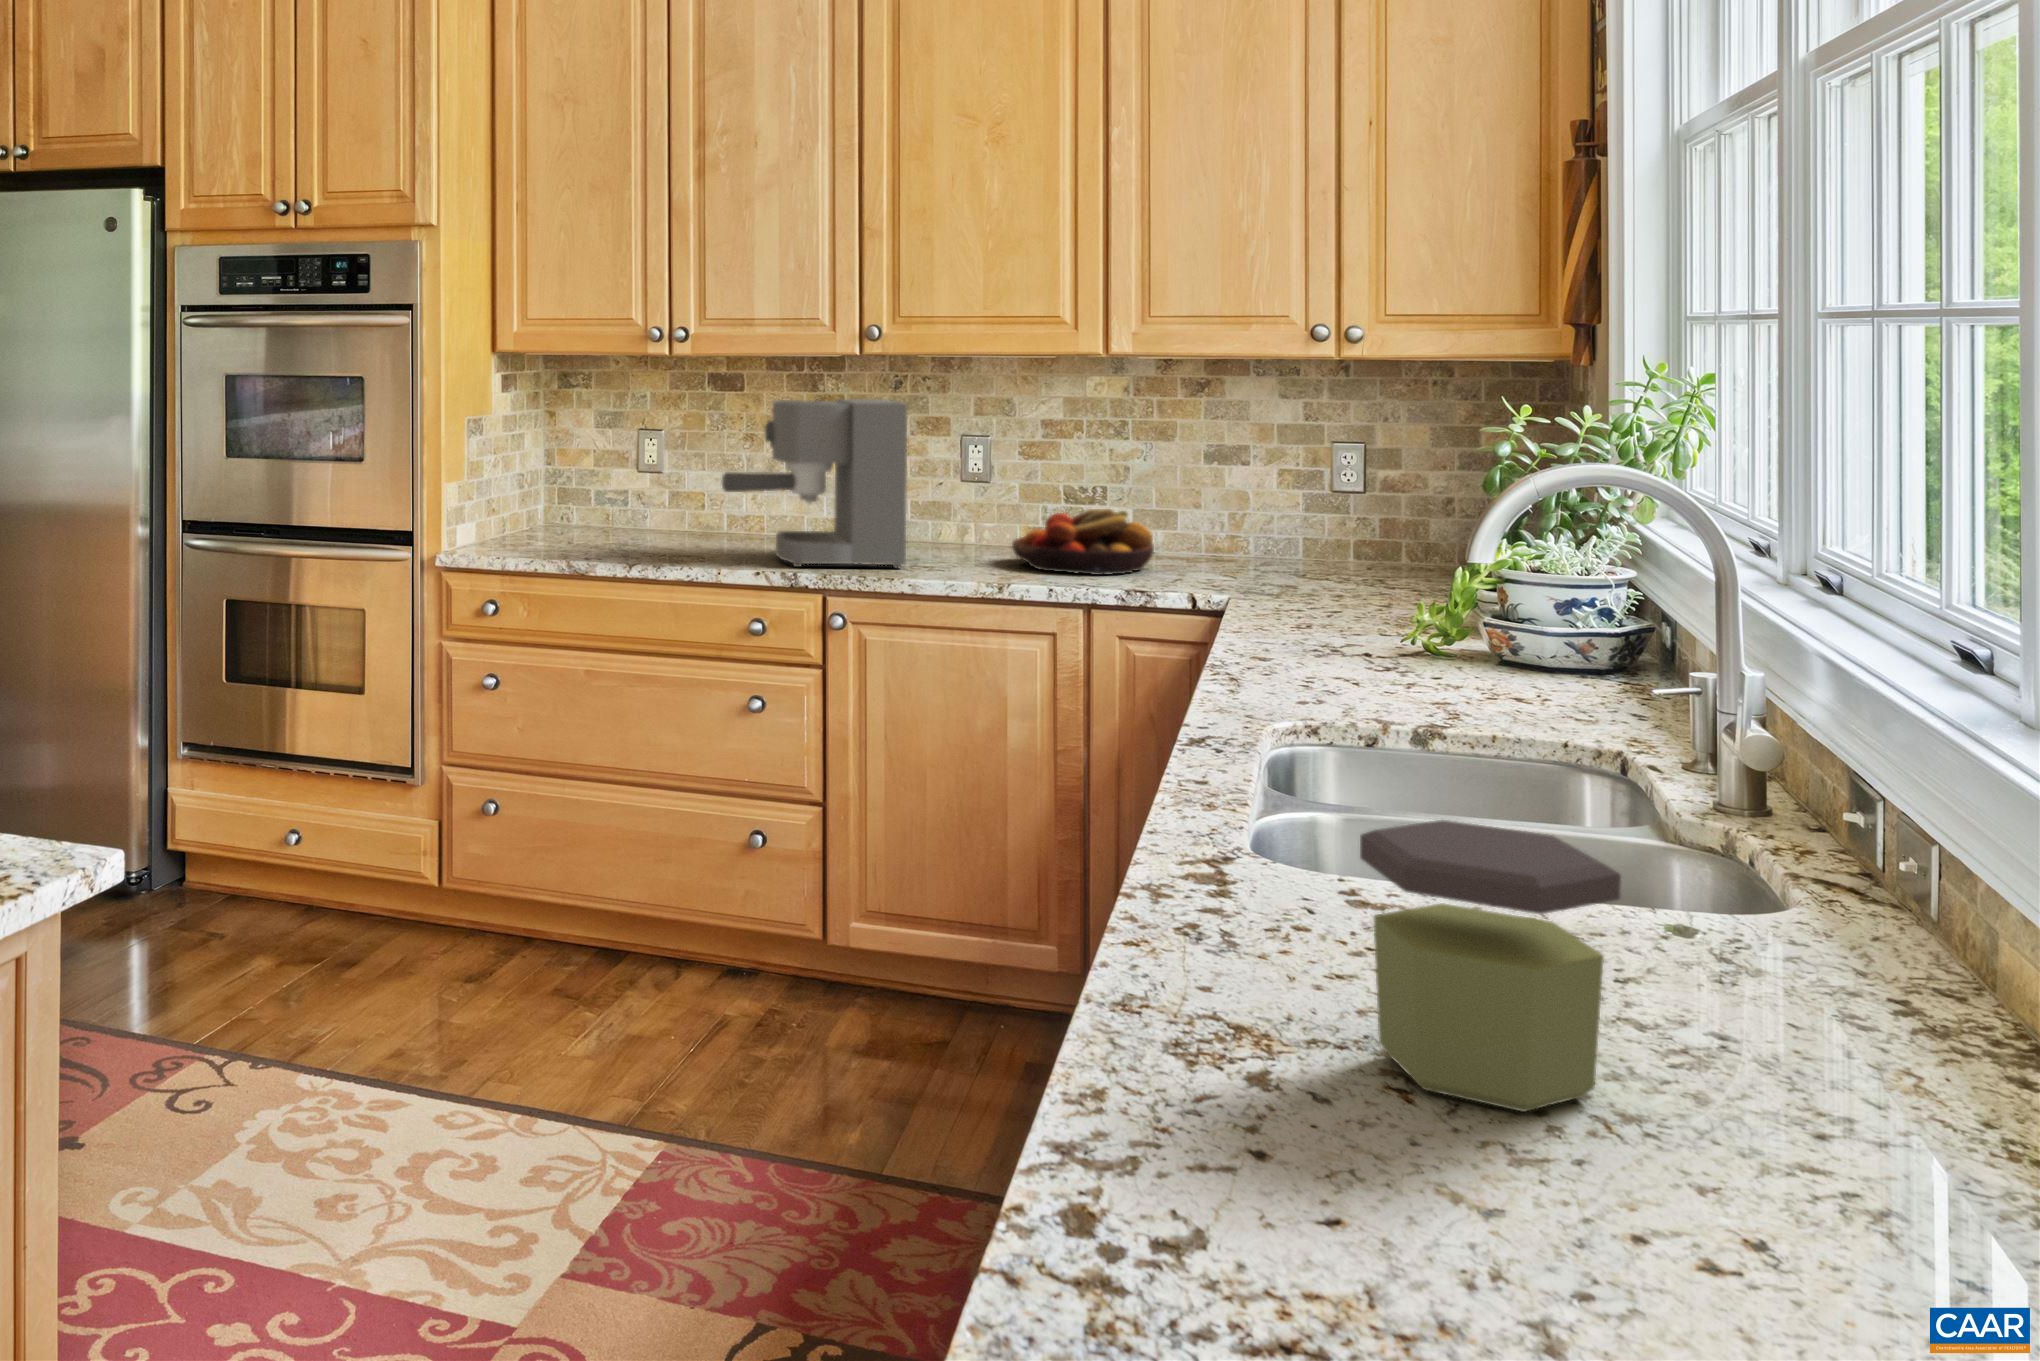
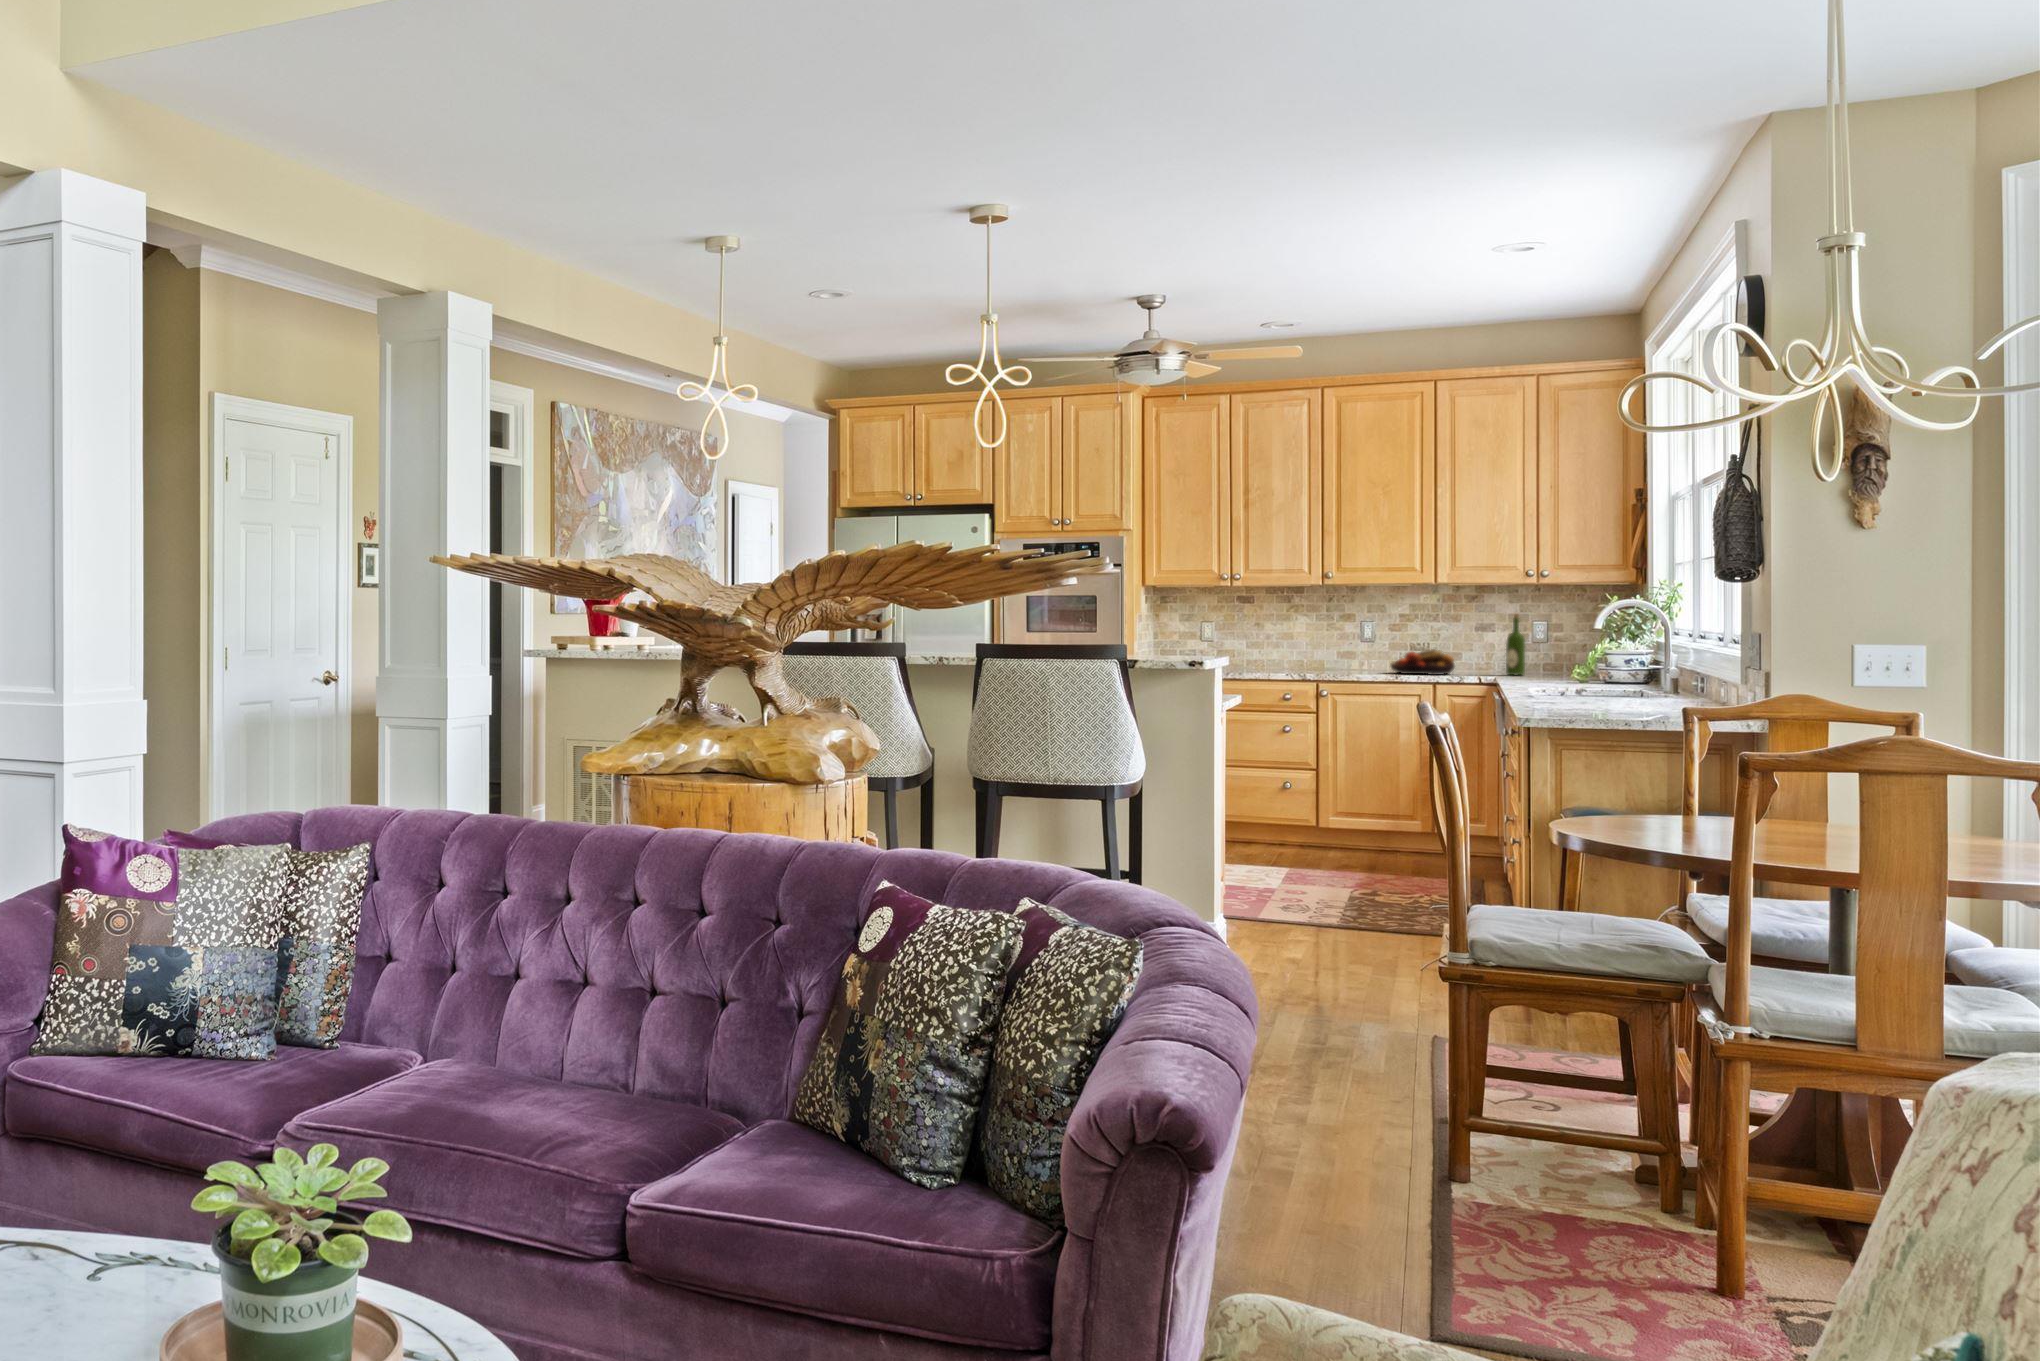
coffee maker: present [722,399,907,569] -> none [1262,604,1348,674]
wine bottle: none [1267,429,1311,579] -> present [1506,614,1525,675]
jar: present [1360,820,1621,1112] -> none [1573,660,1624,705]

